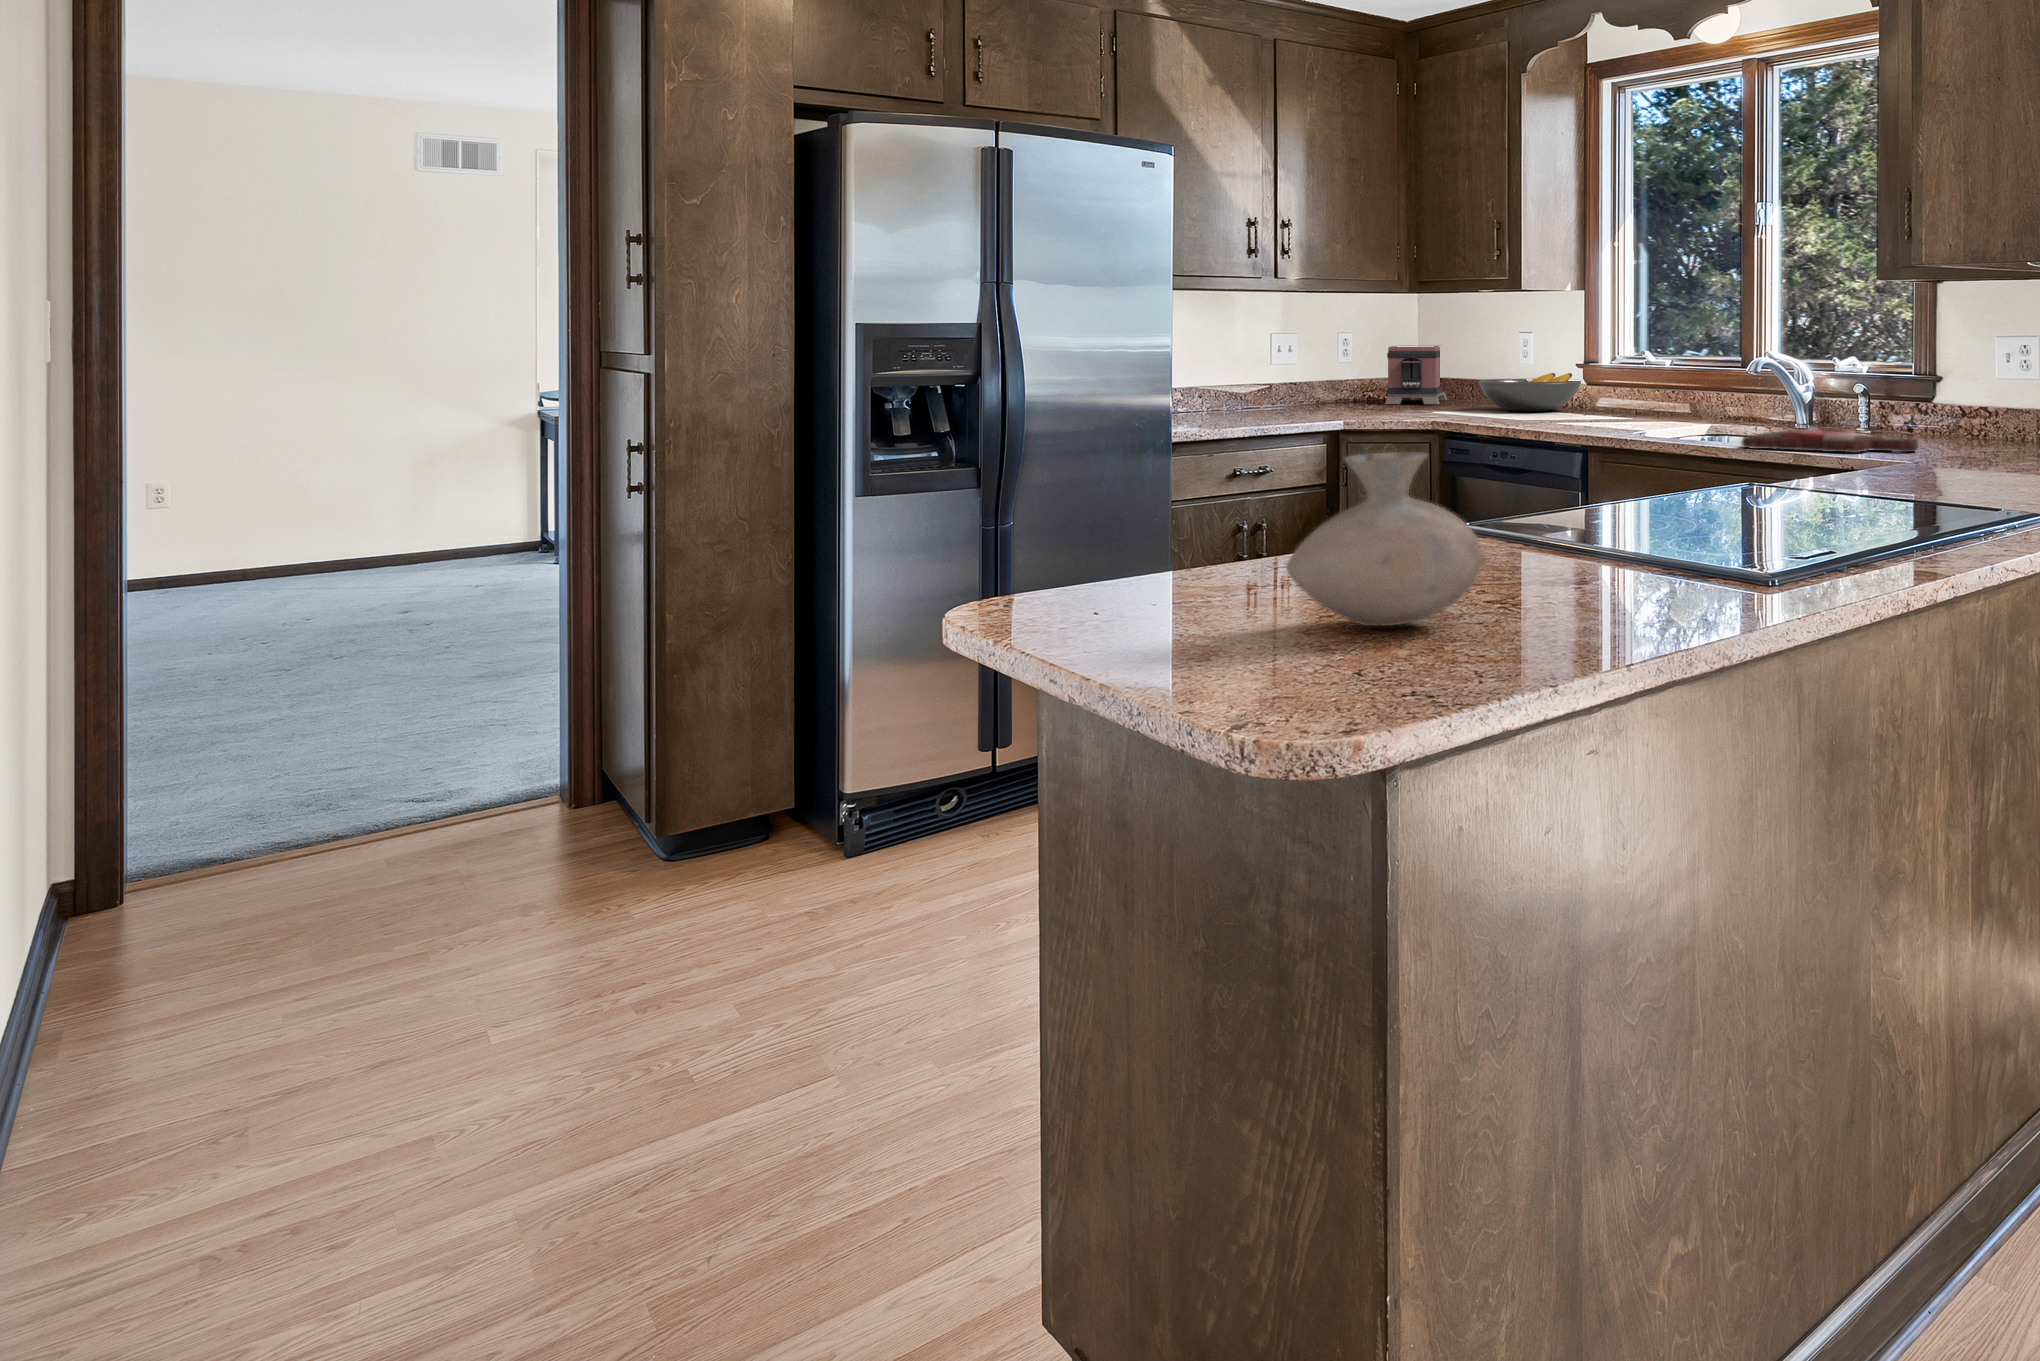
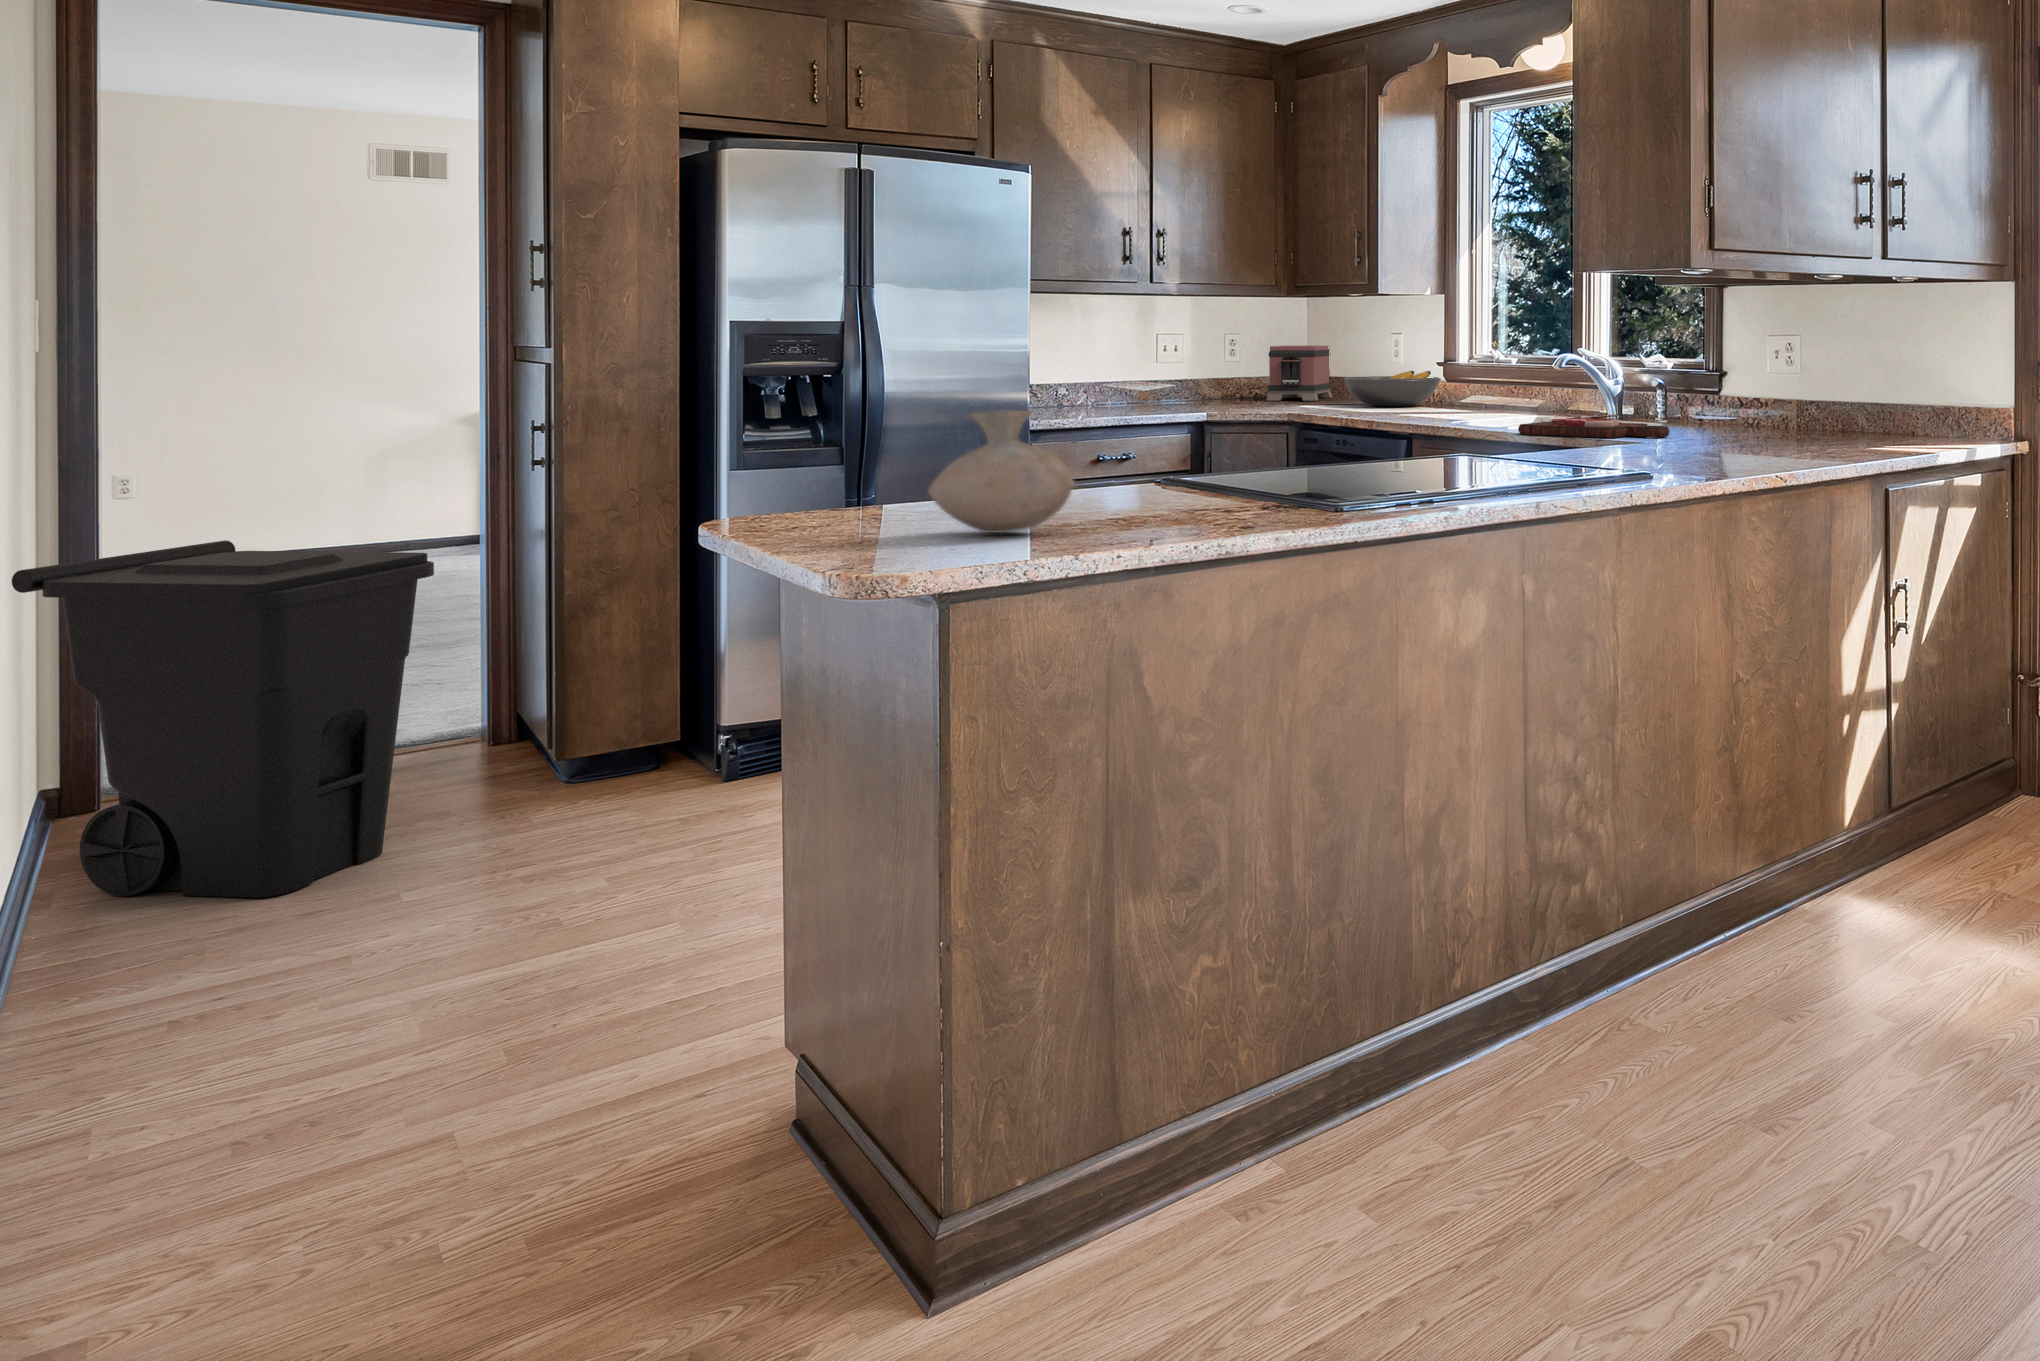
trash can: none [7,584,522,1029] -> present [12,540,434,897]

